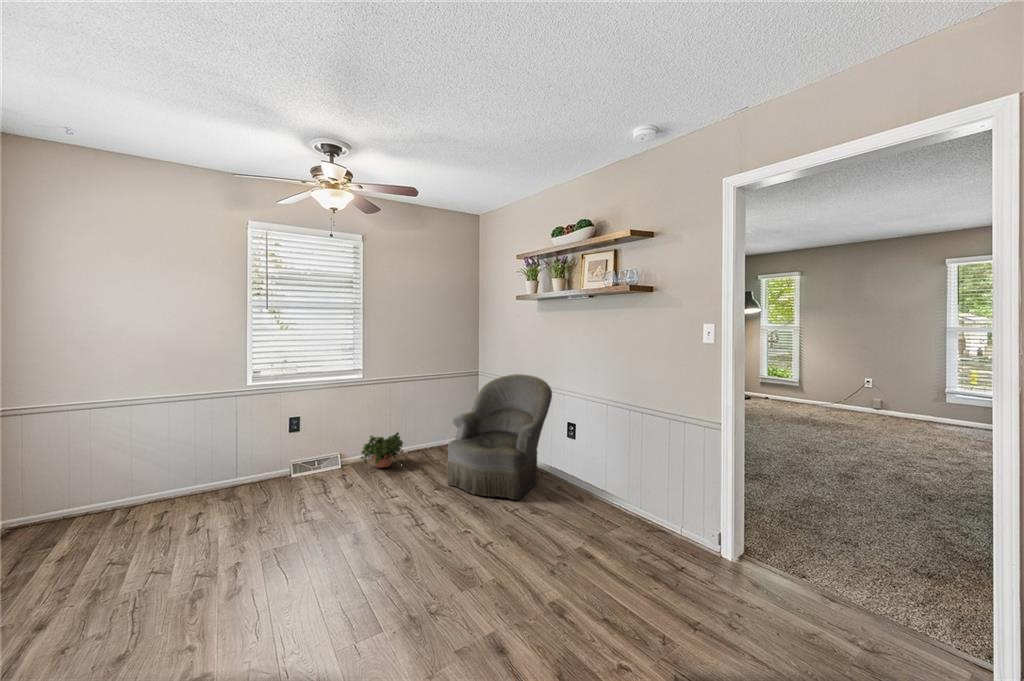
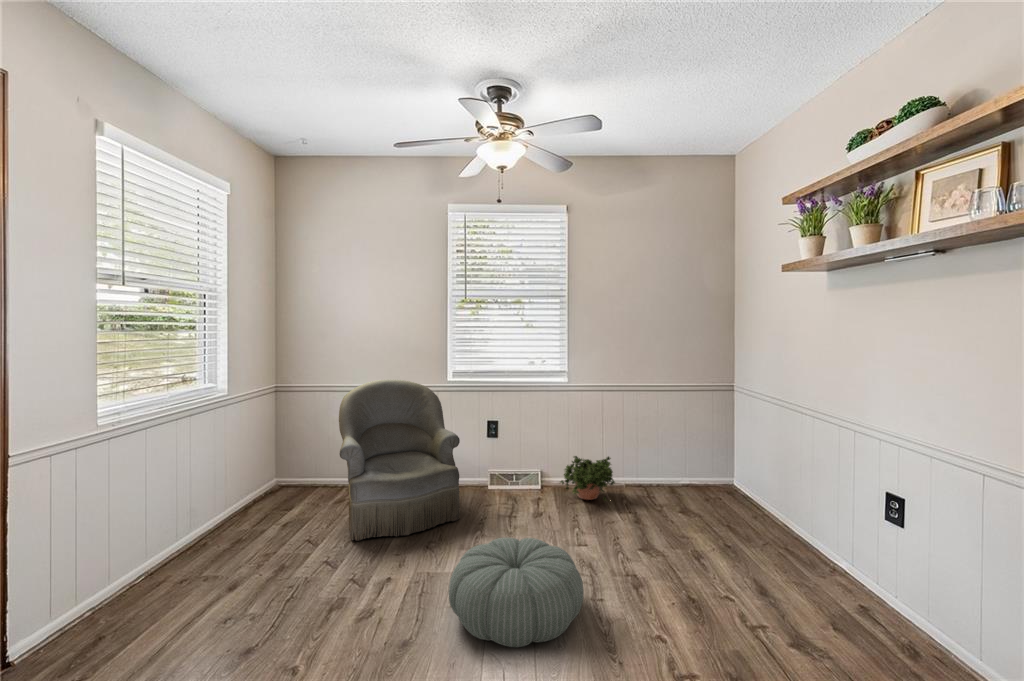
armchair: present [447,374,552,500] -> present [339,380,460,541]
pouf: none [315,493,418,567] -> present [449,538,584,647]

